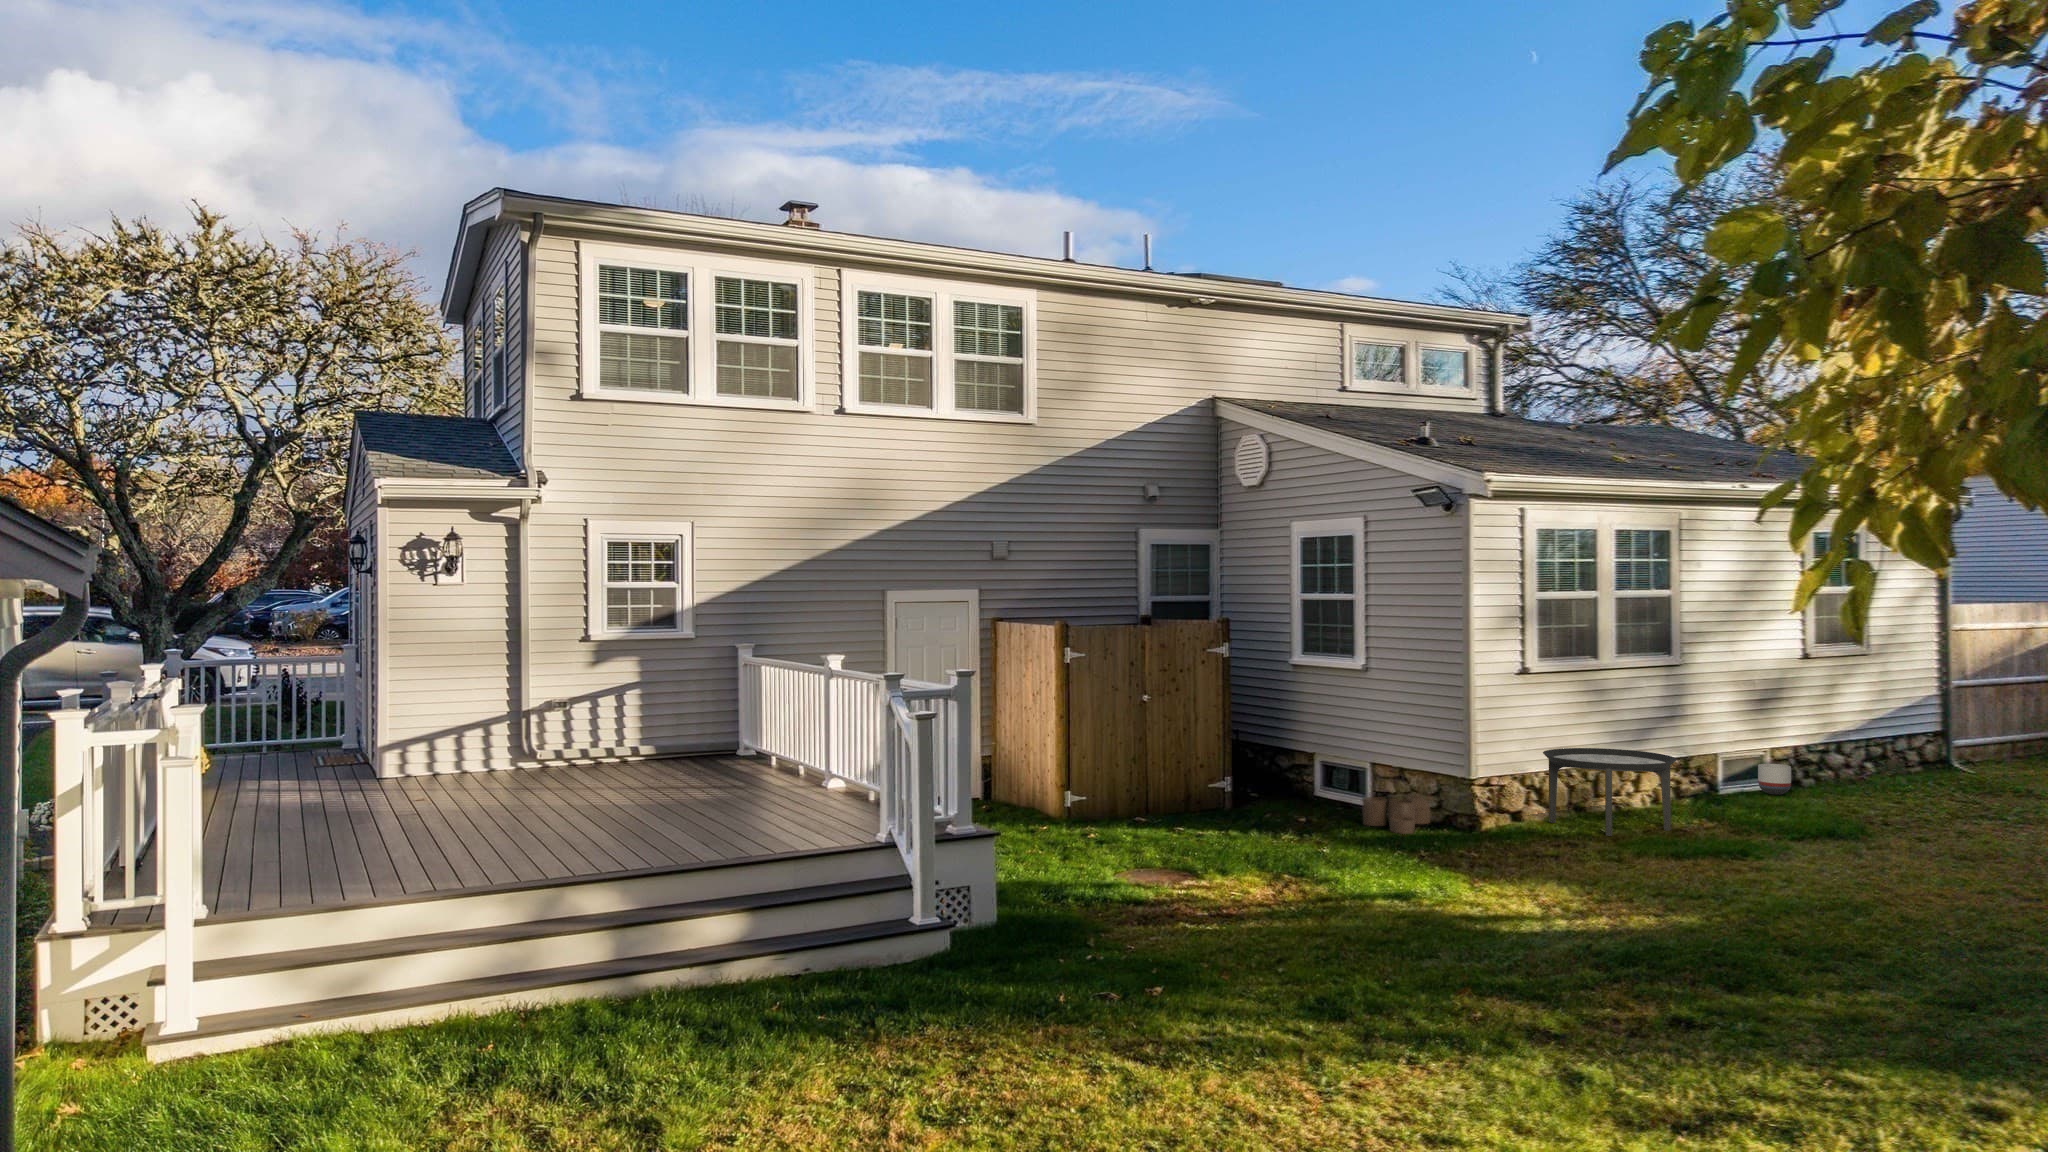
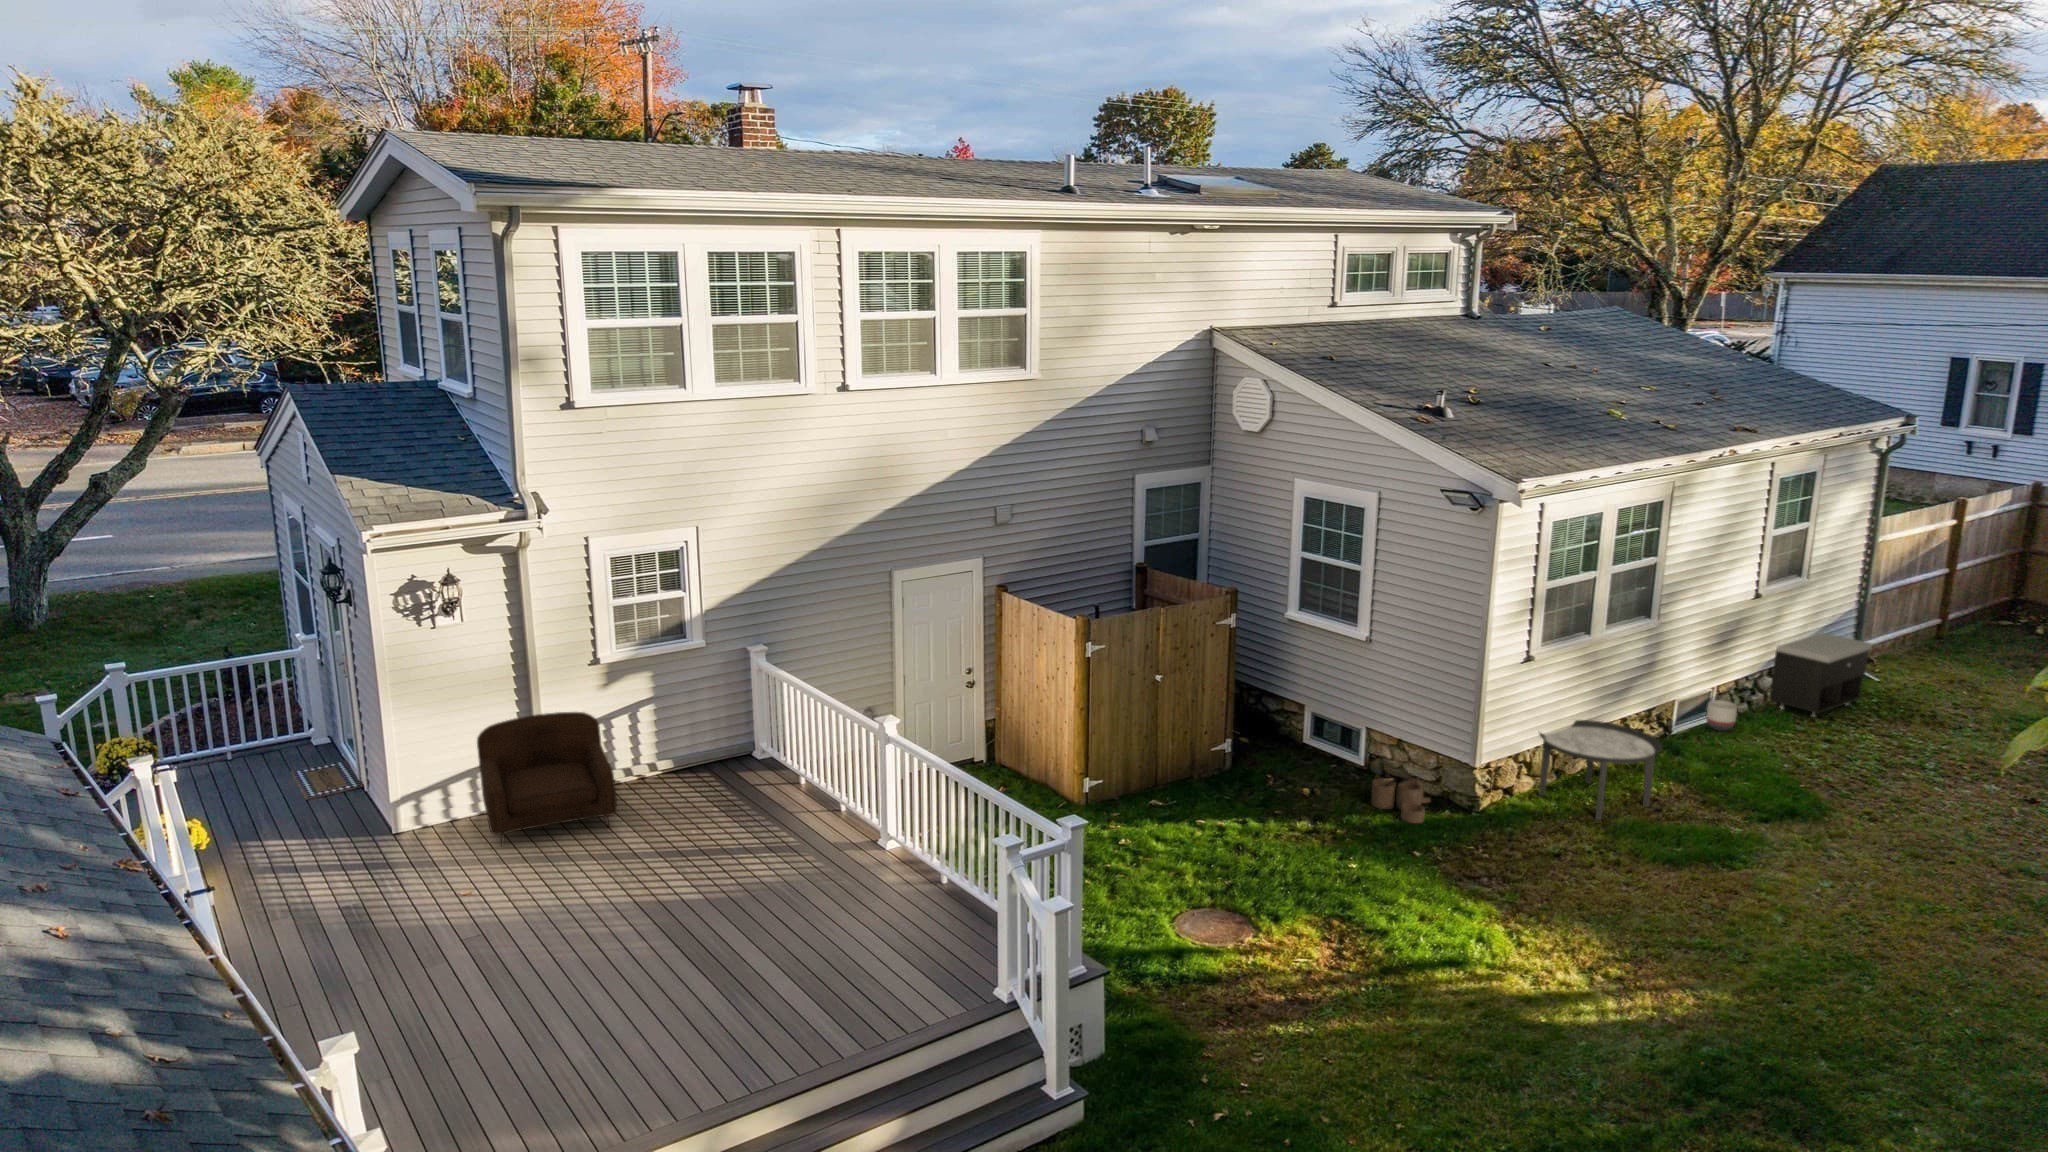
armchair: none [453,680,580,785] -> present [477,712,617,845]
storage bench: none [1837,710,1949,790] -> present [1770,633,1872,717]

